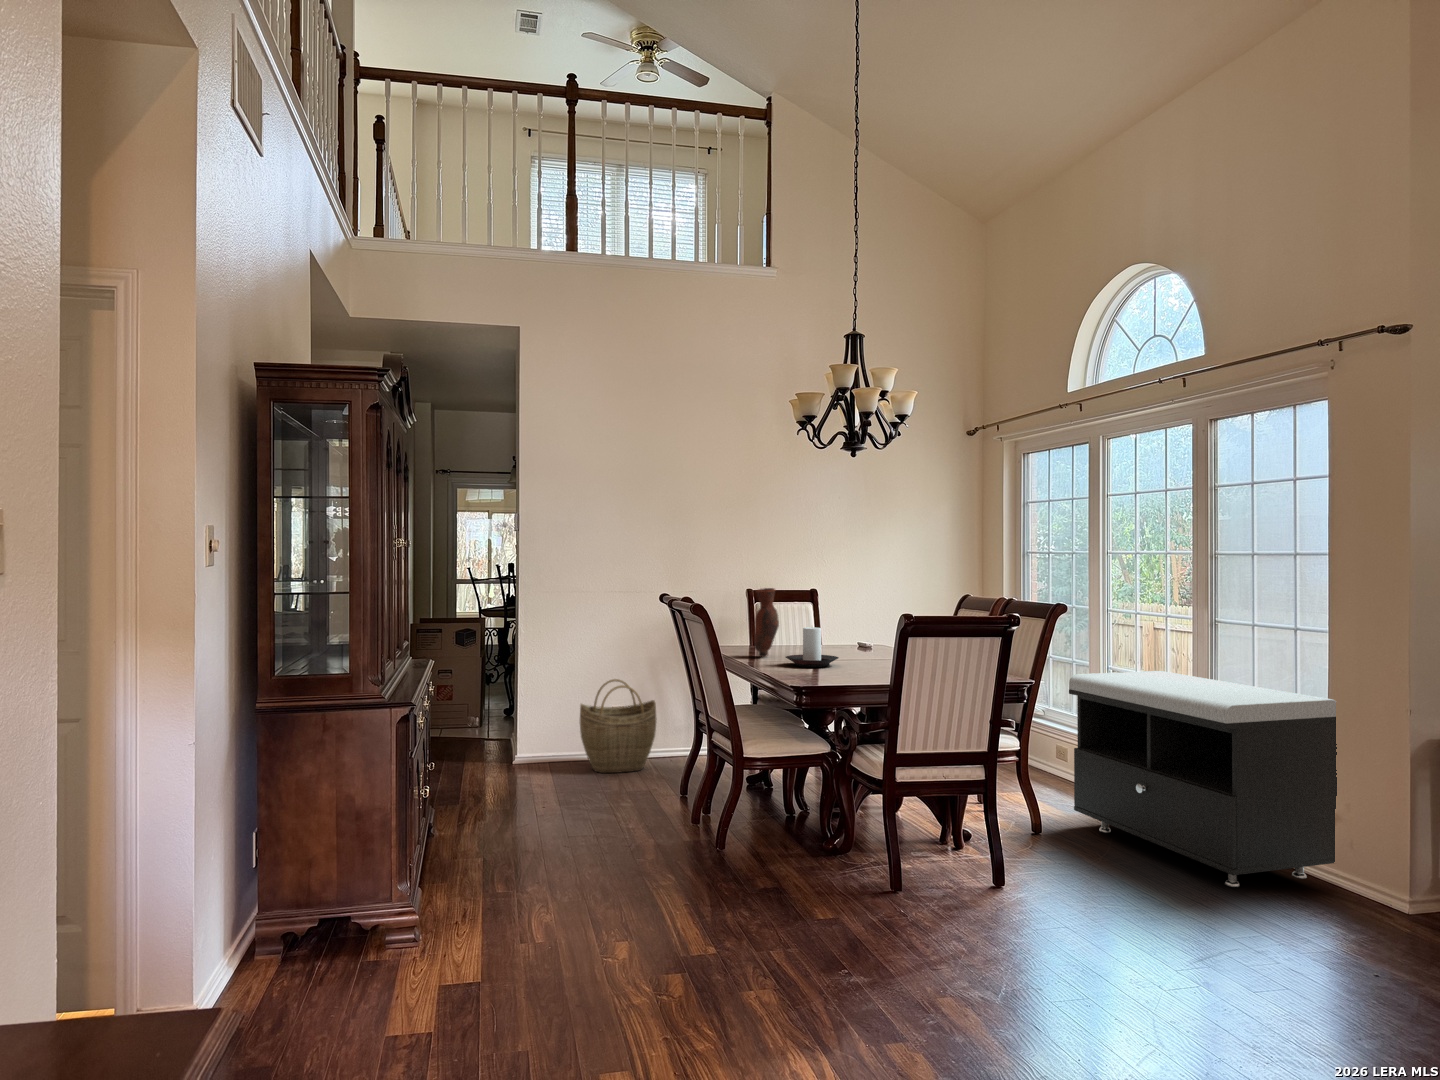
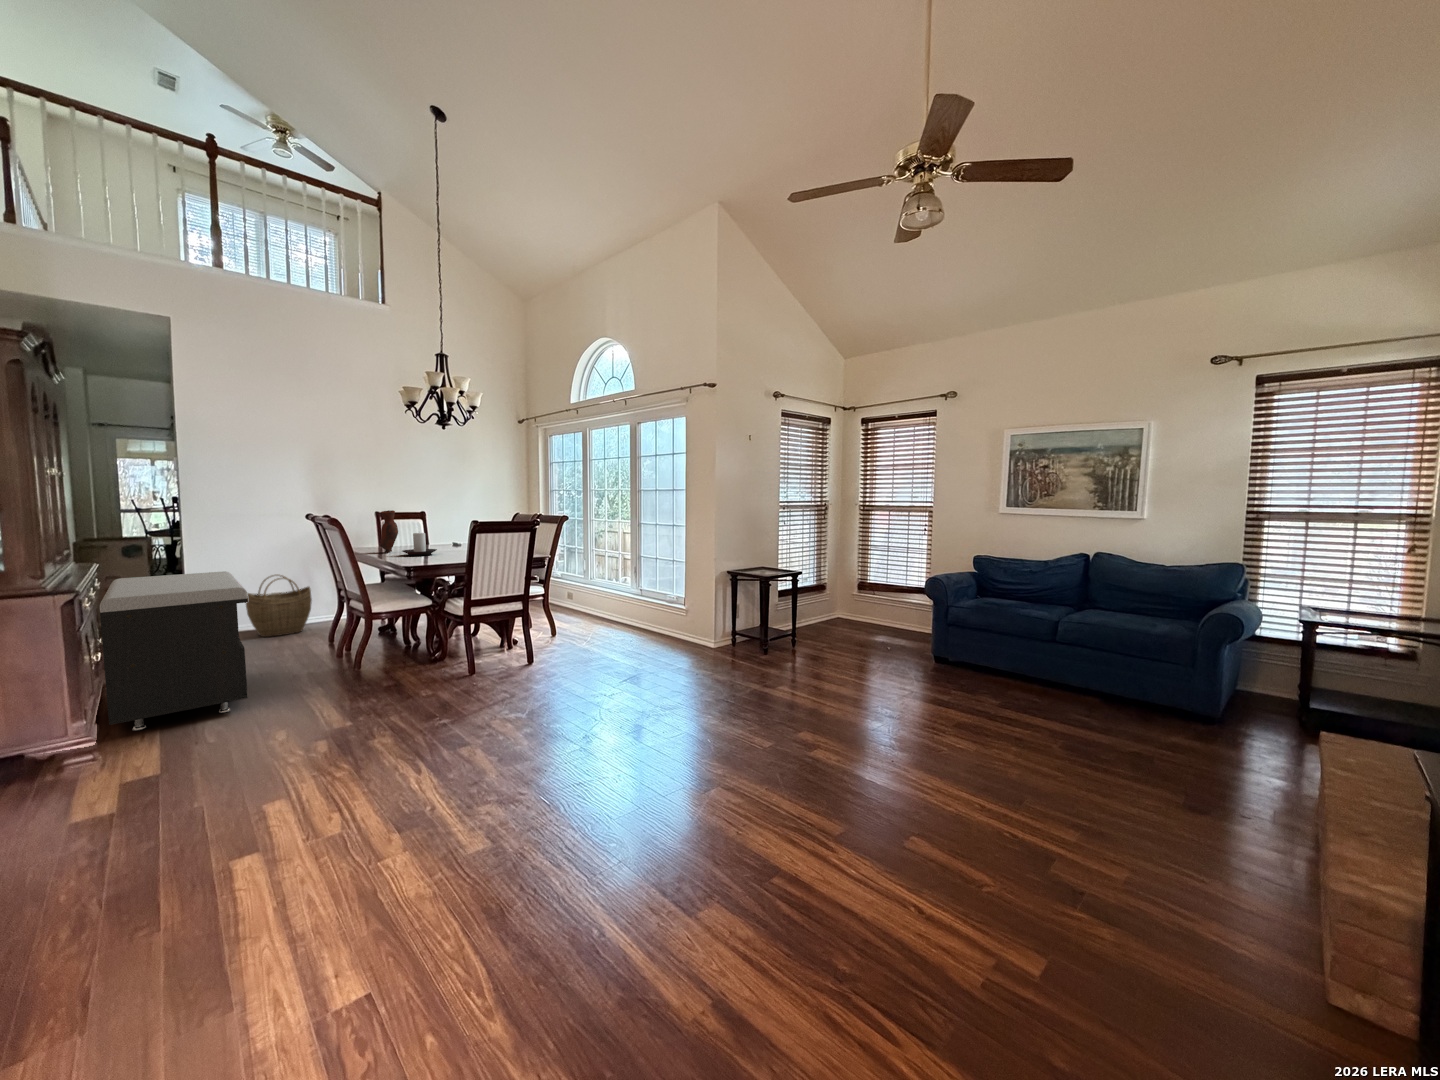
storage bench: present [1069,671,1337,887] -> present [100,571,248,731]

